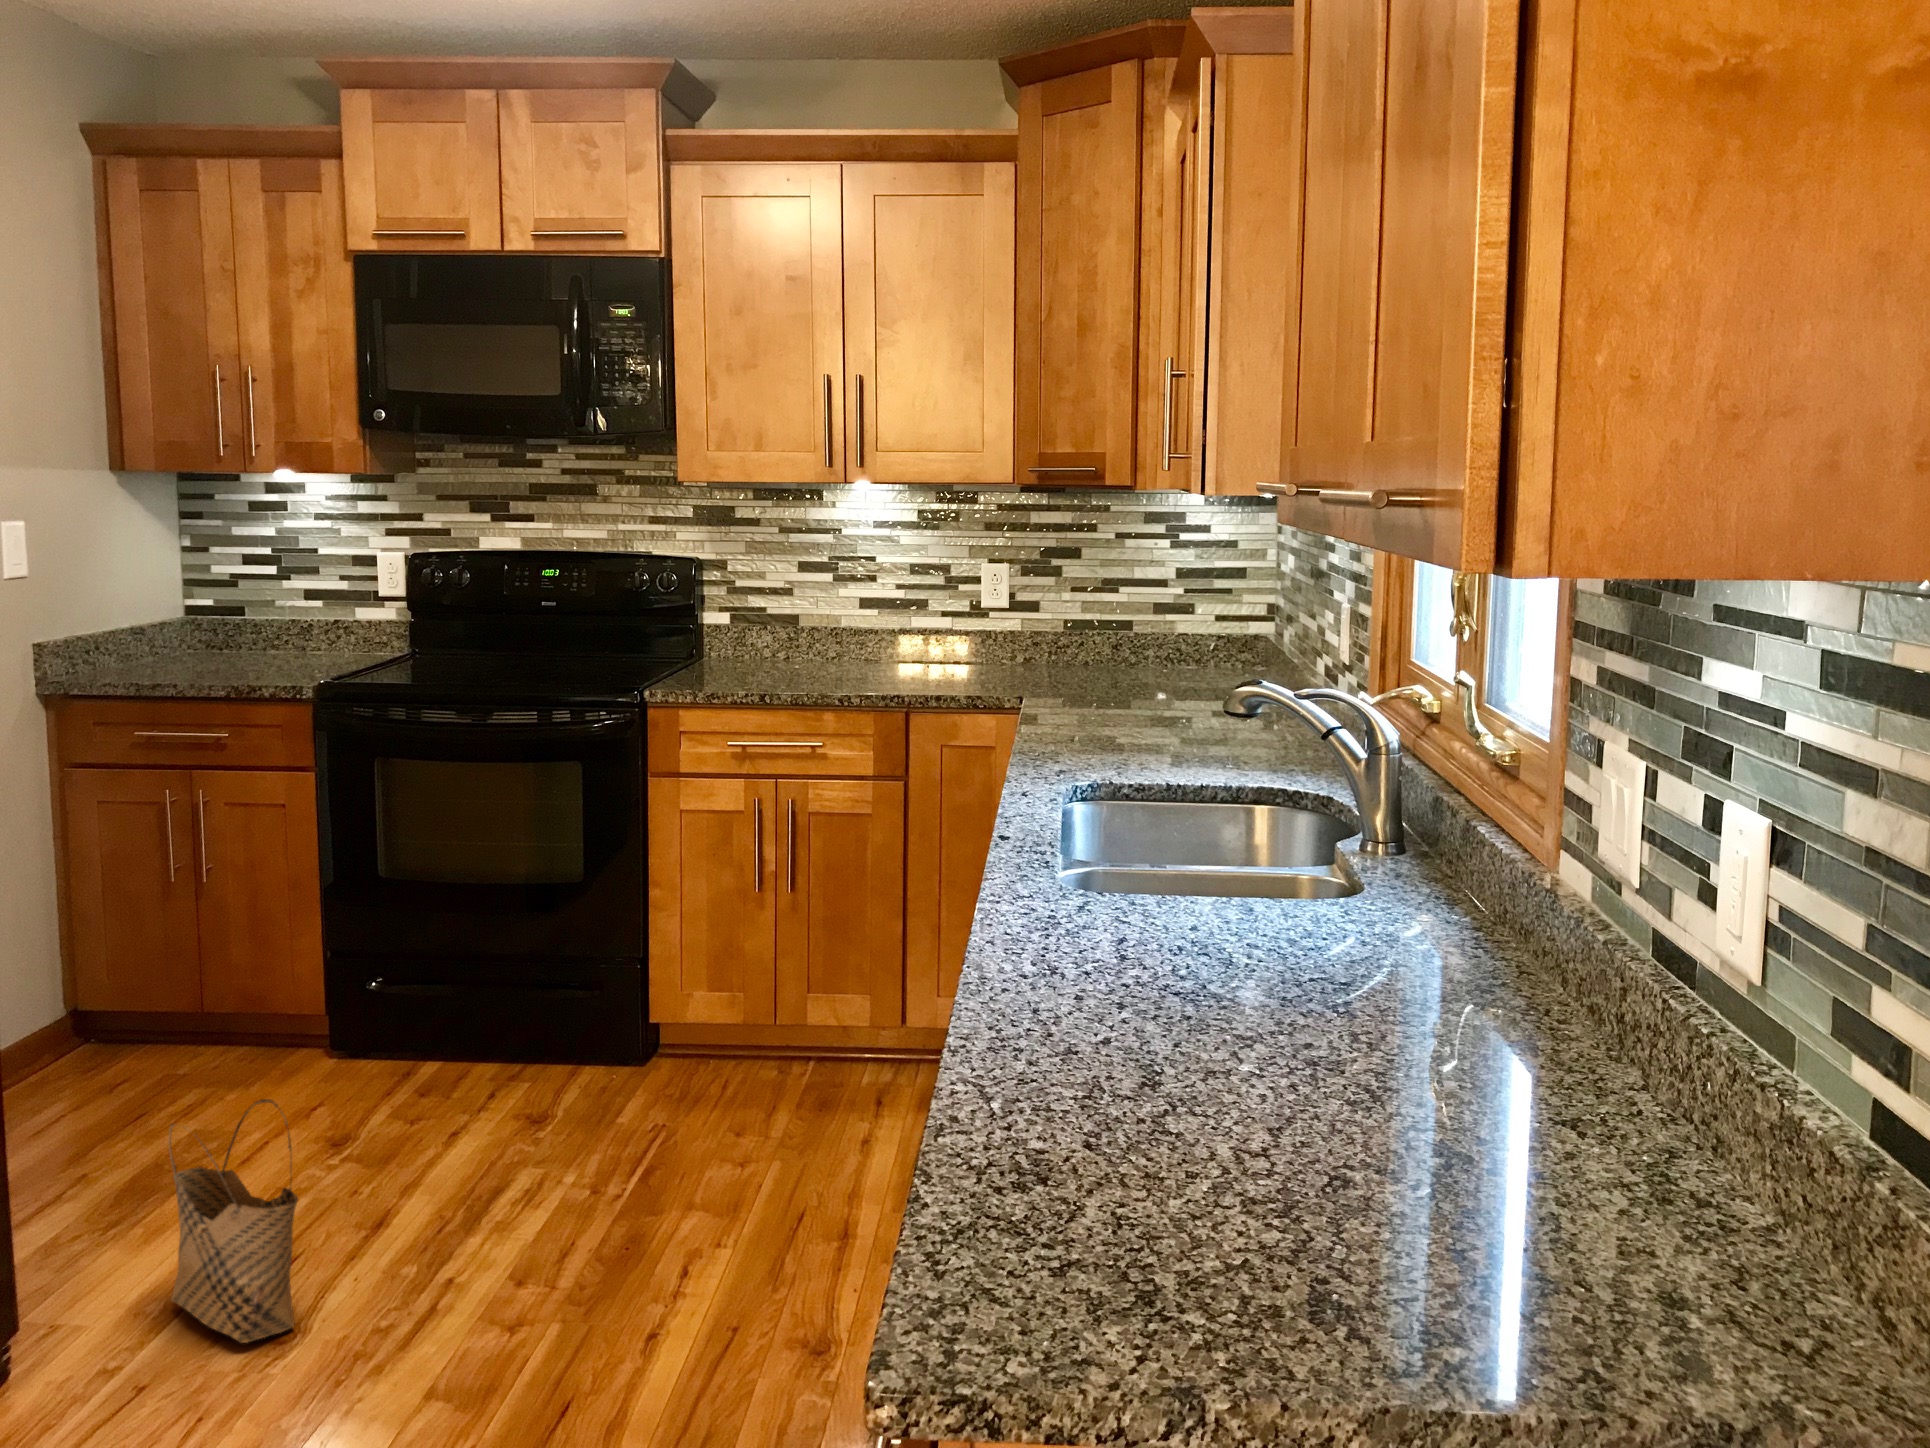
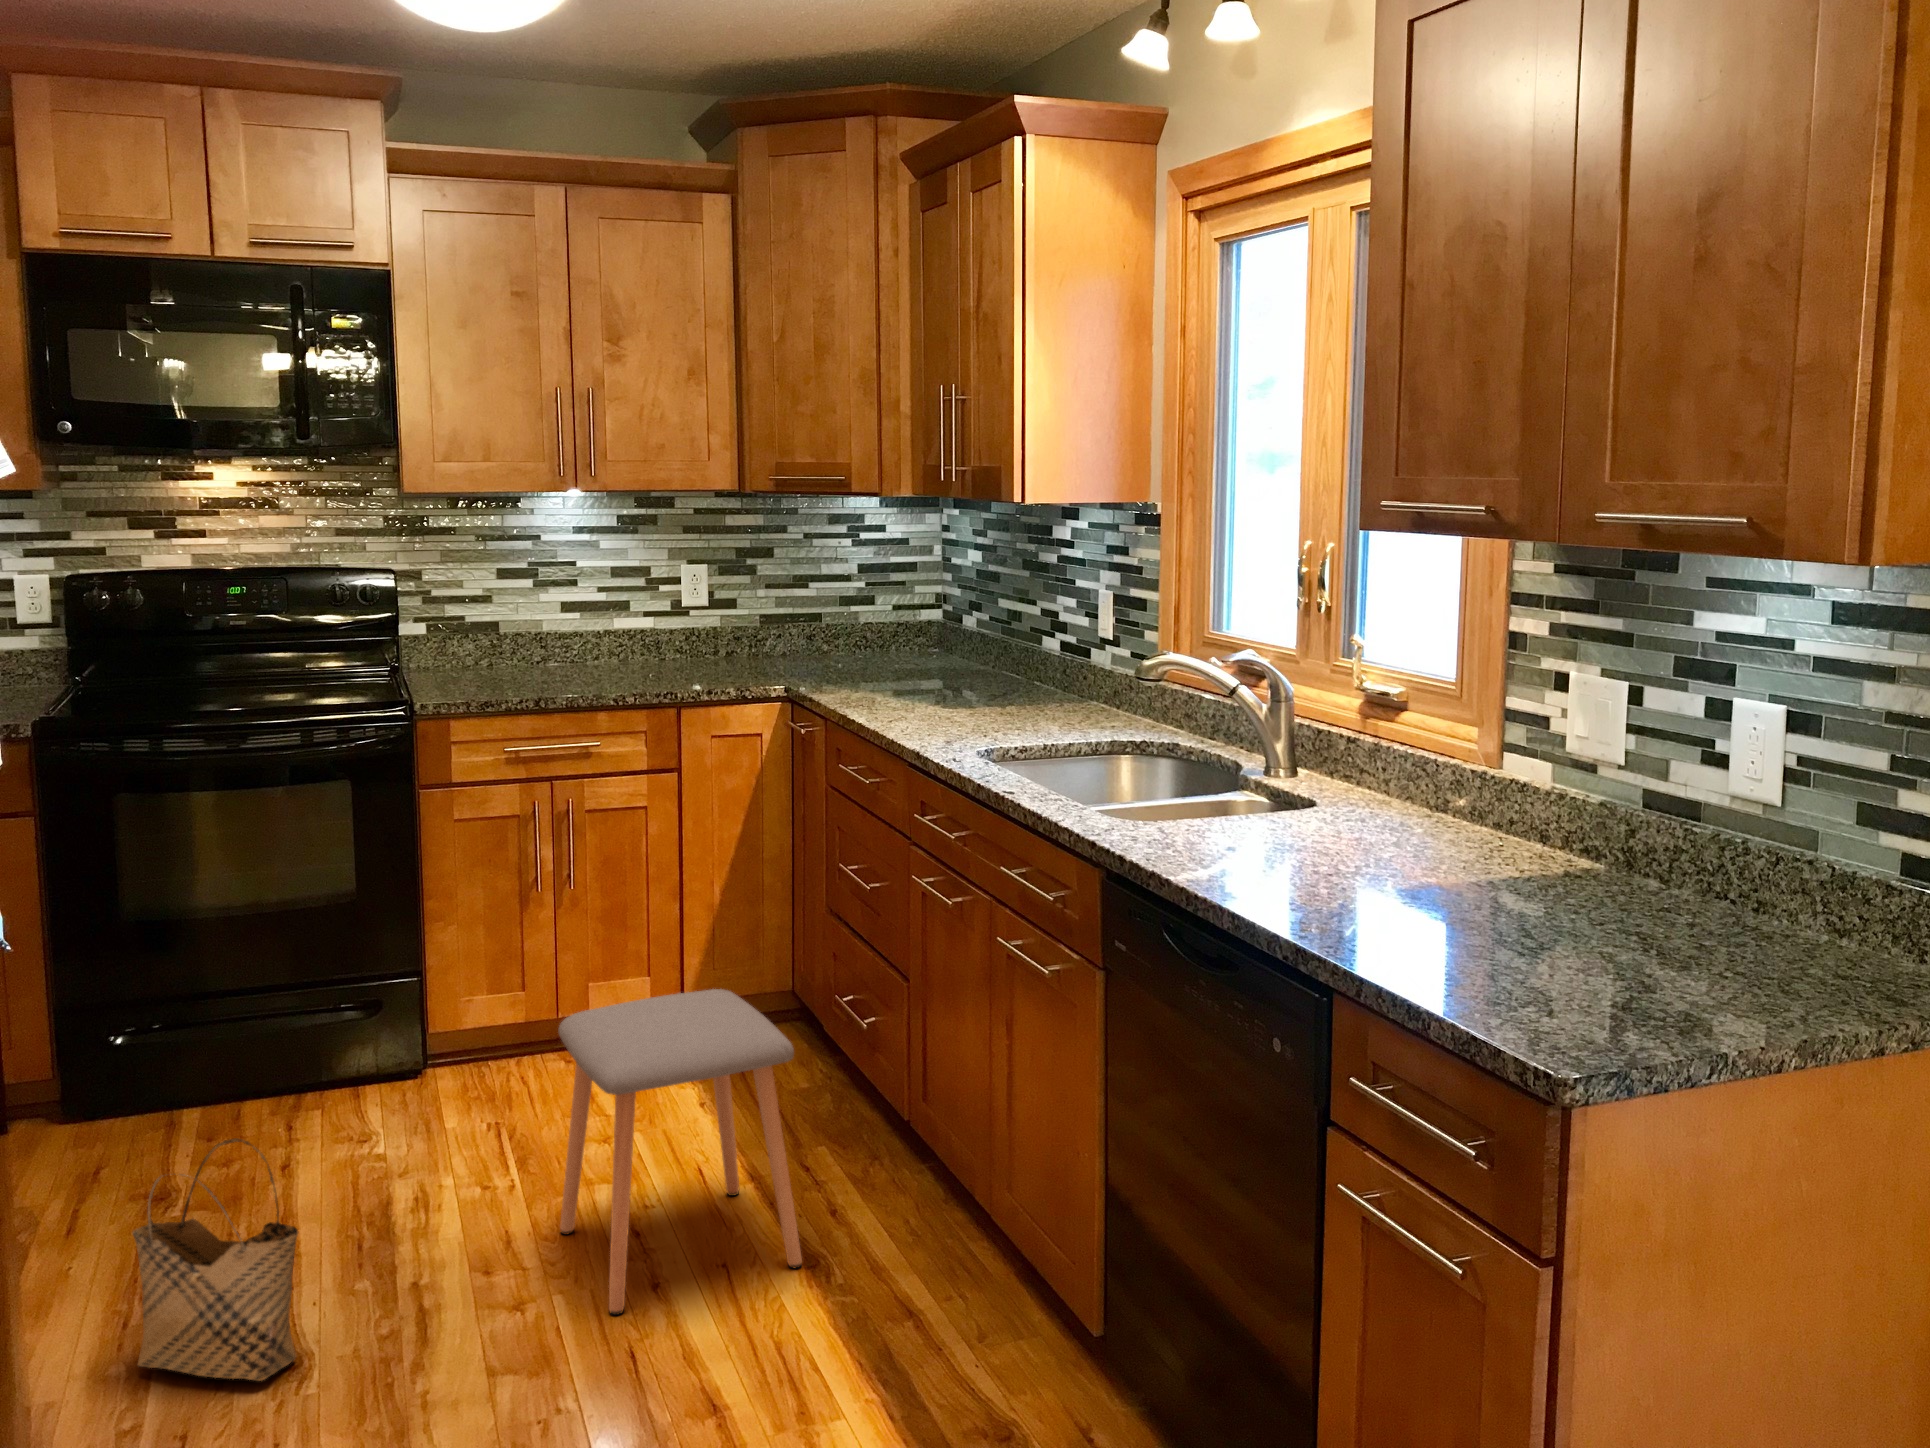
stool: none [582,1018,816,1355] -> present [558,989,802,1315]

